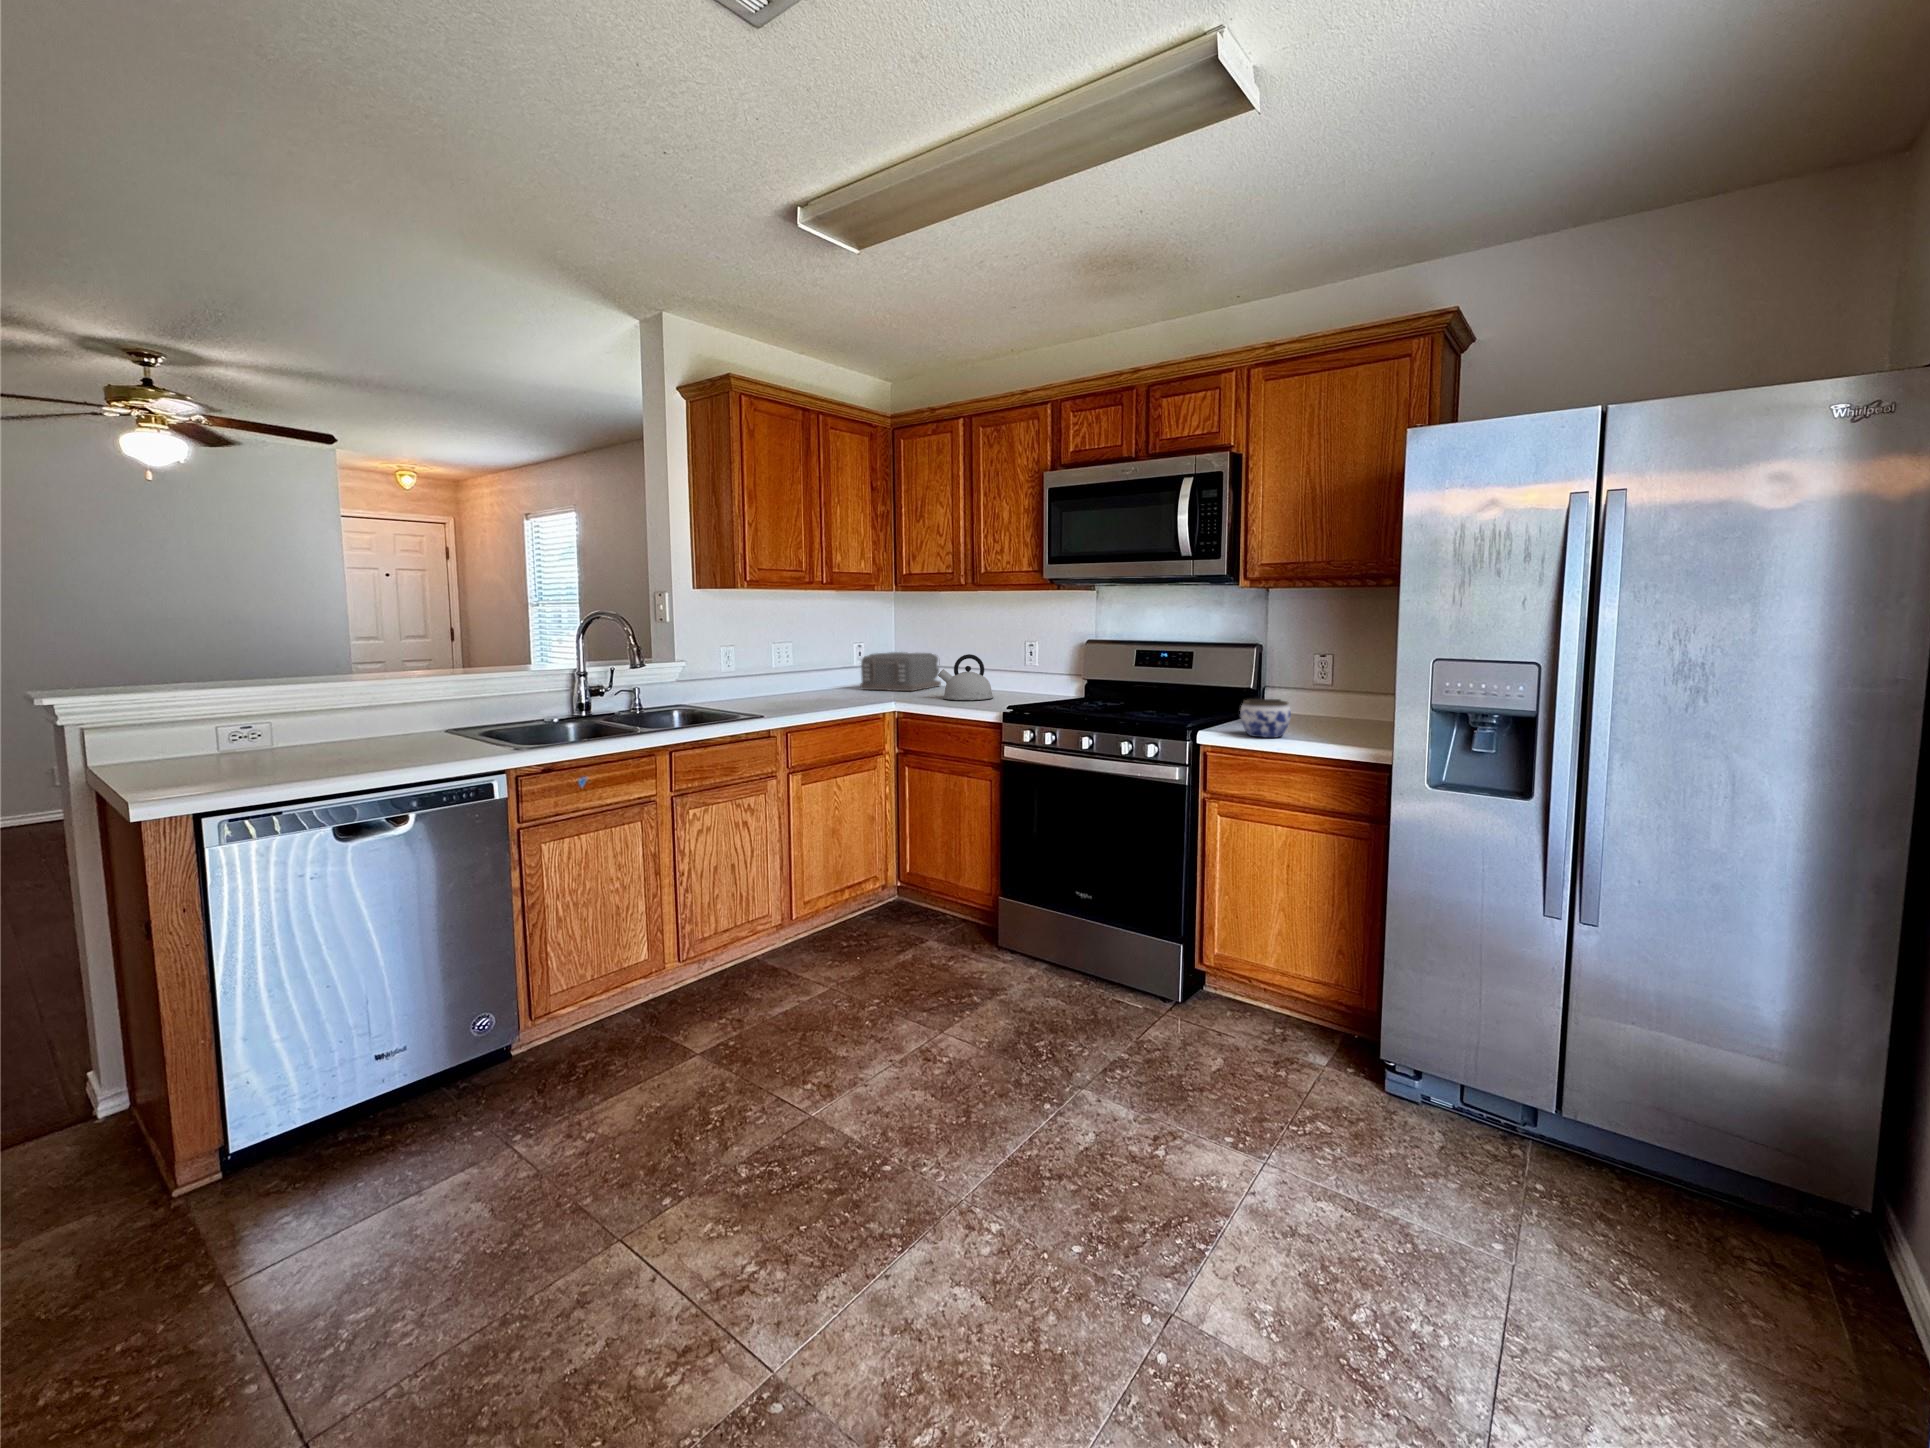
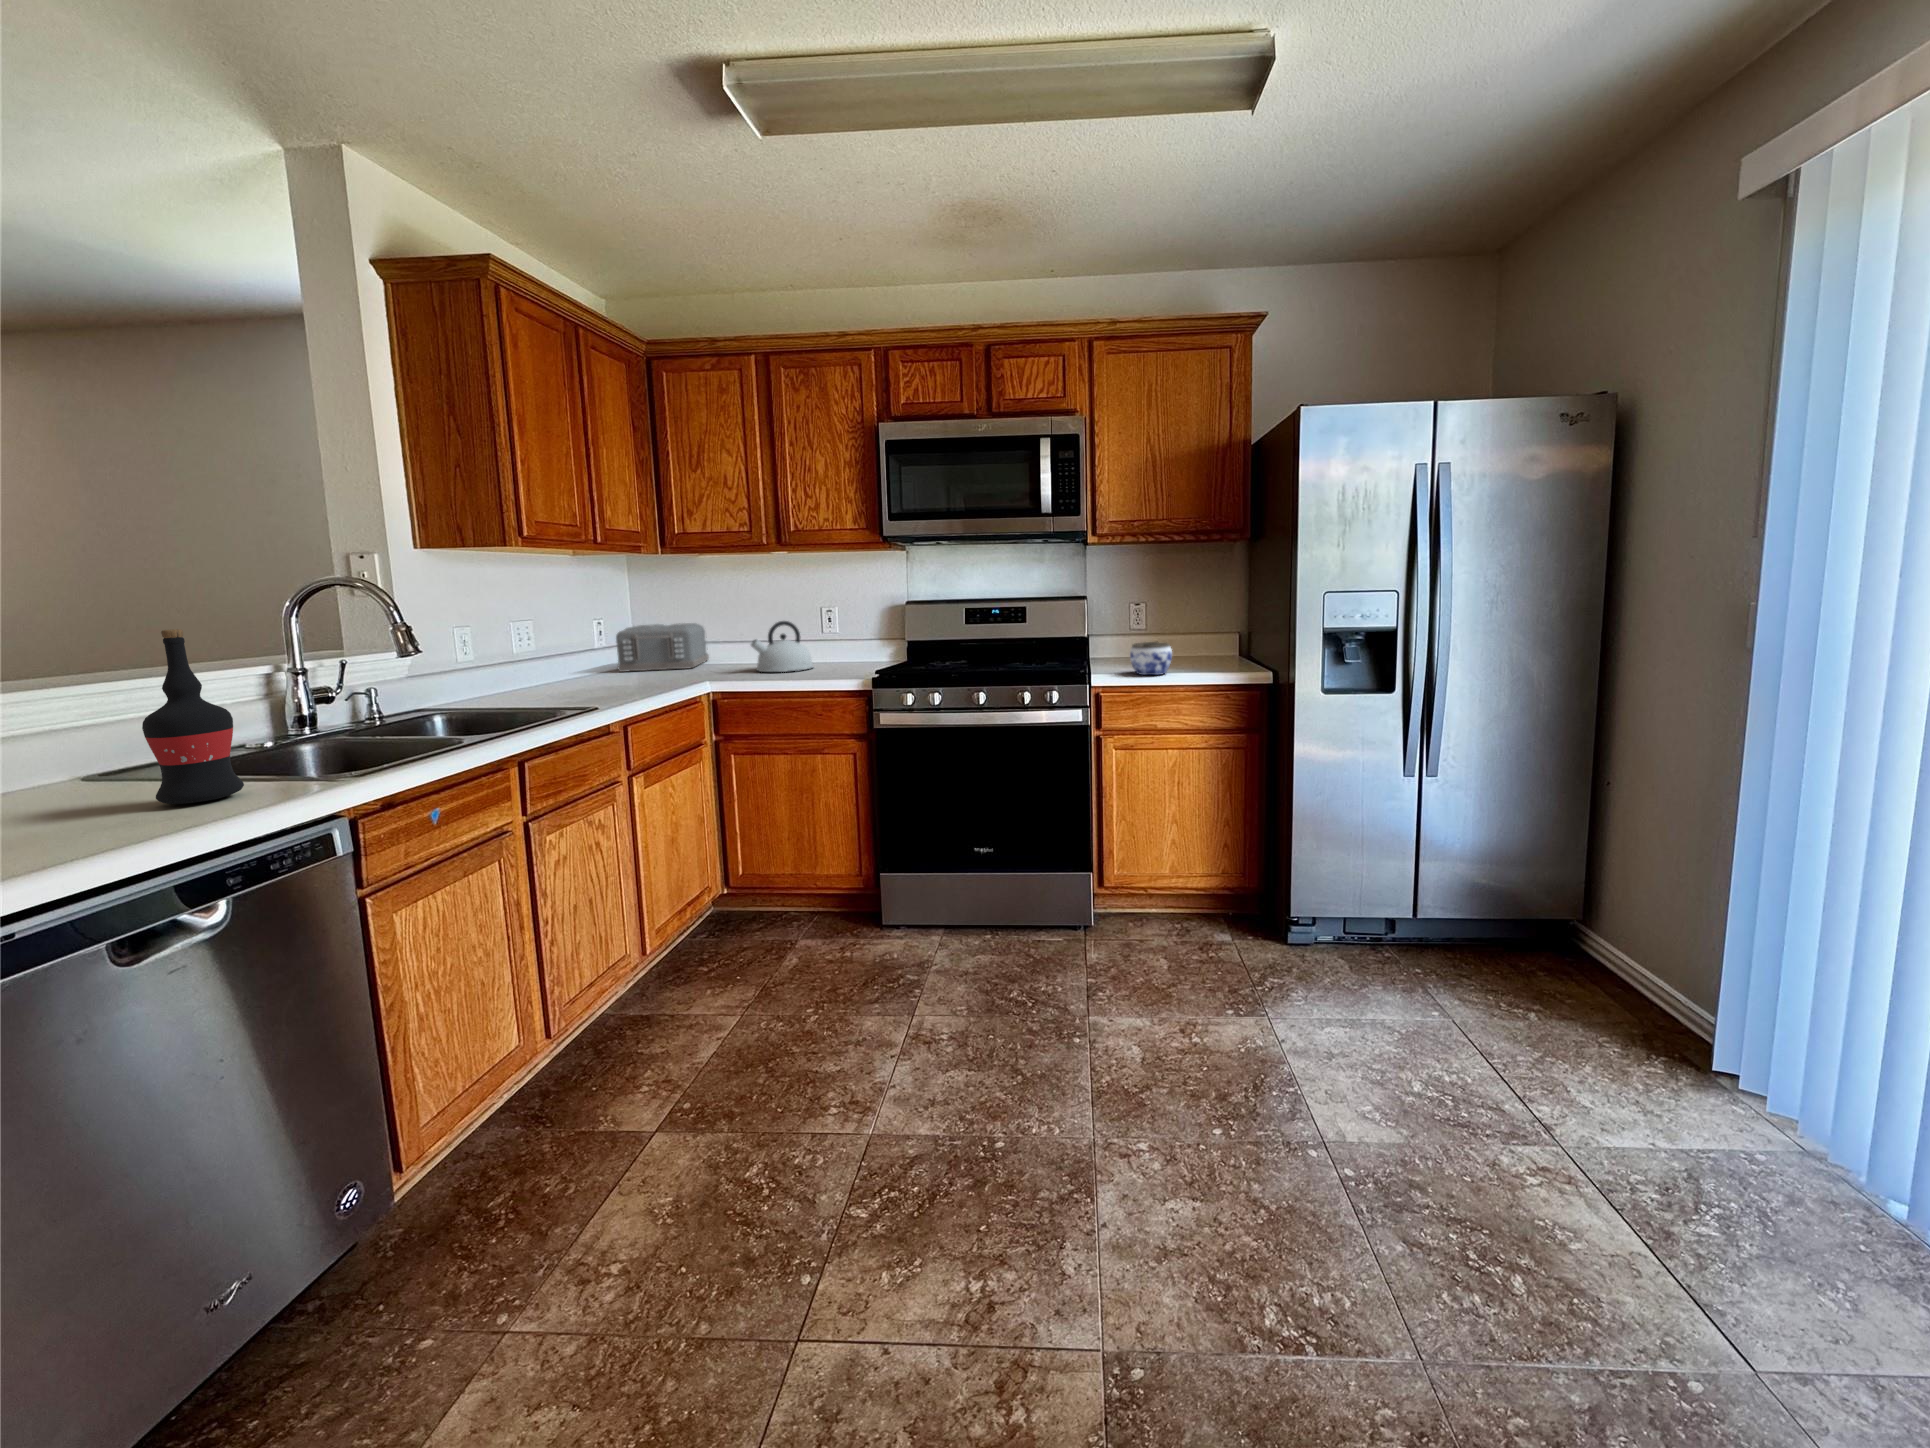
wine bottle: none [444,638,490,742] -> present [142,629,244,804]

